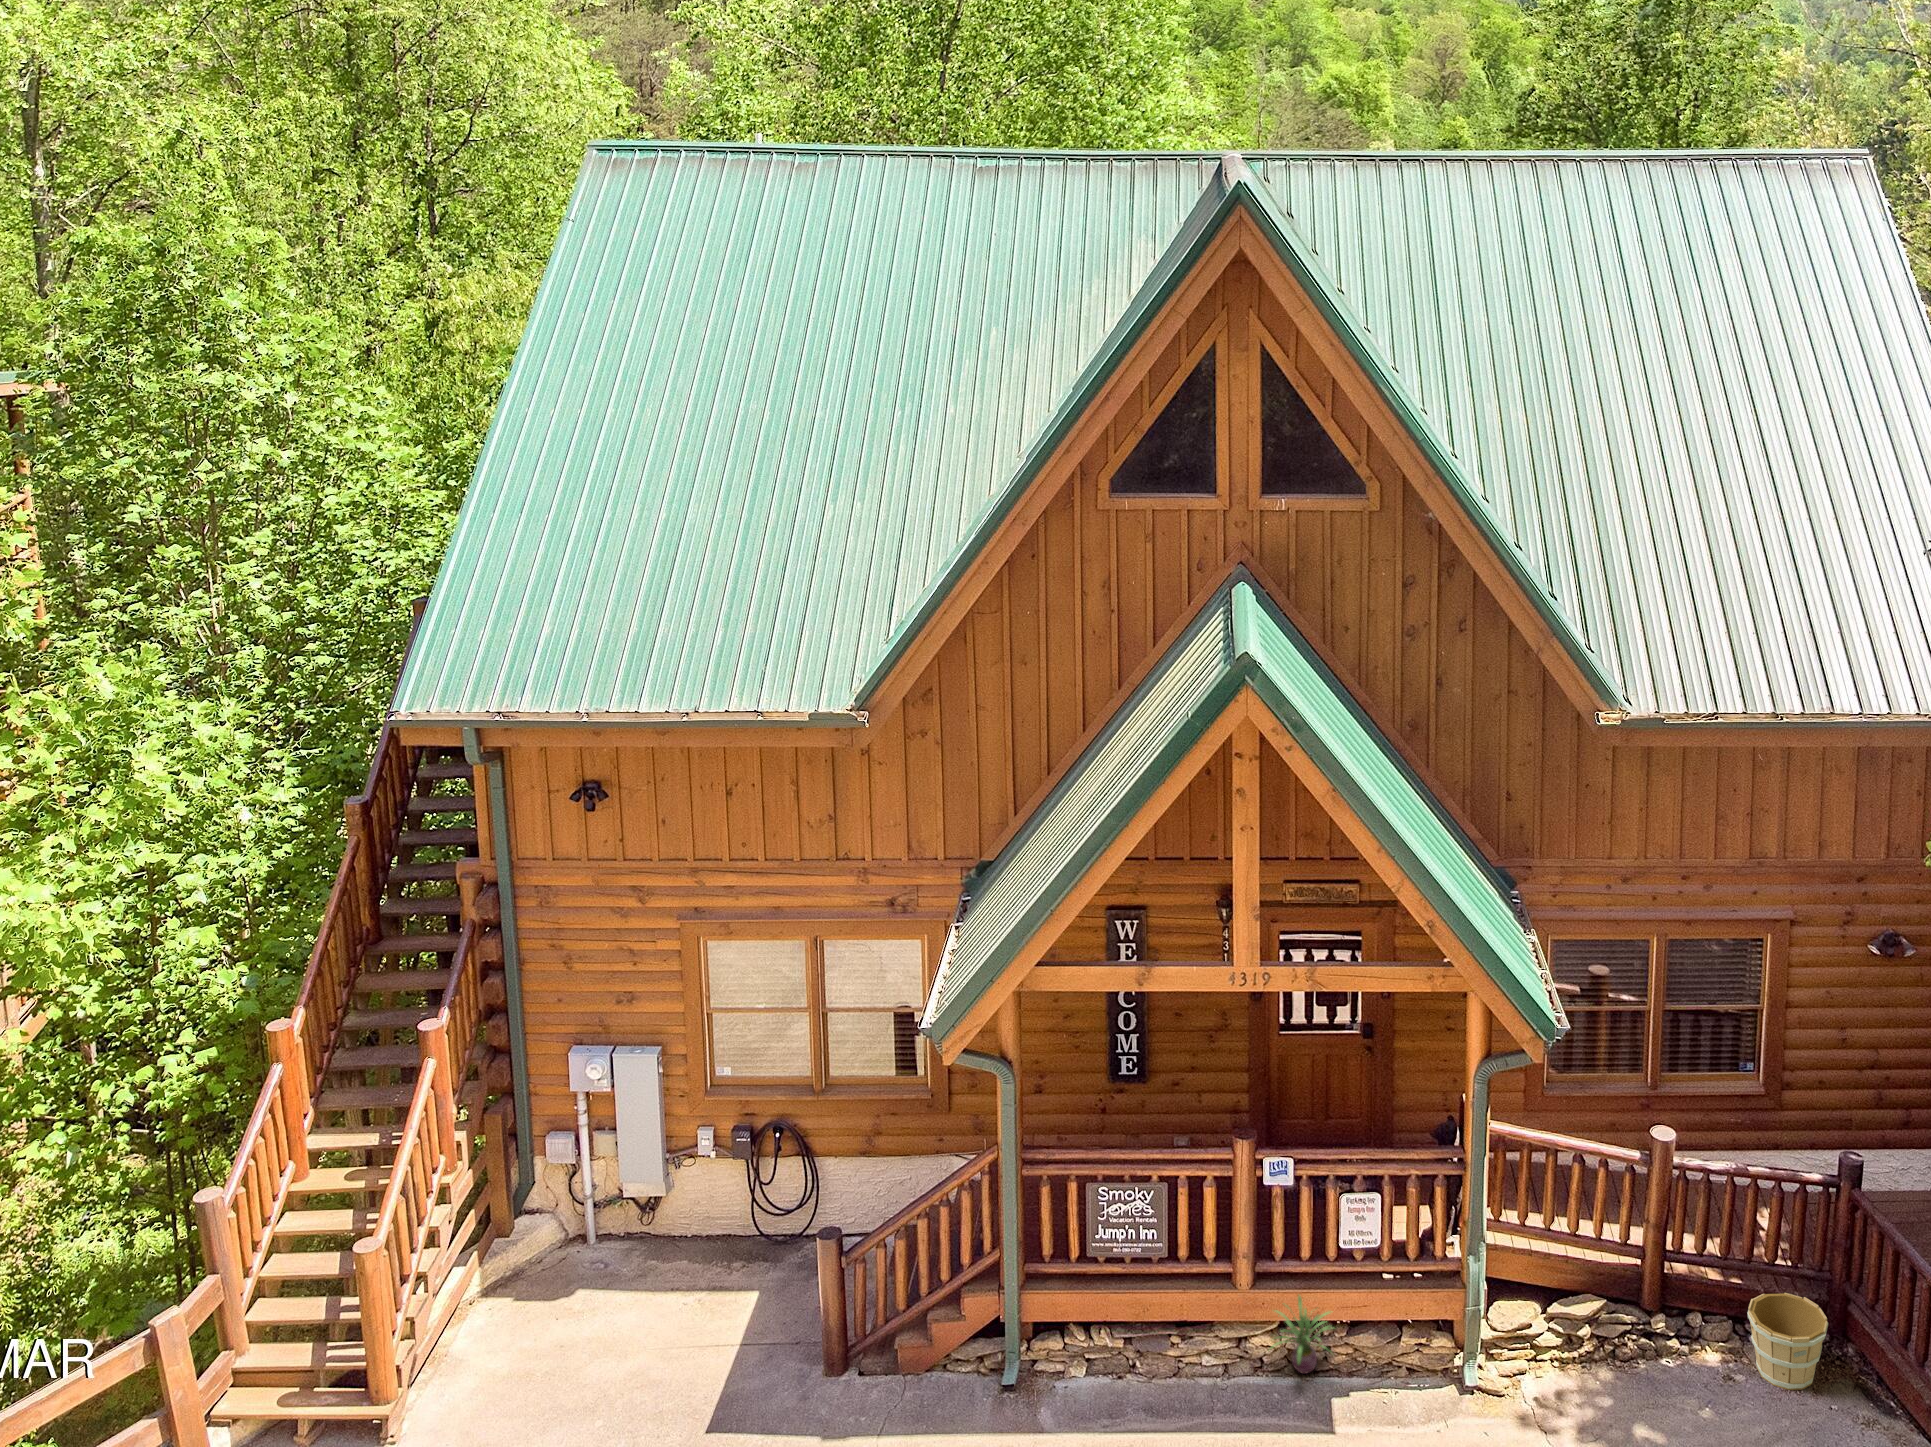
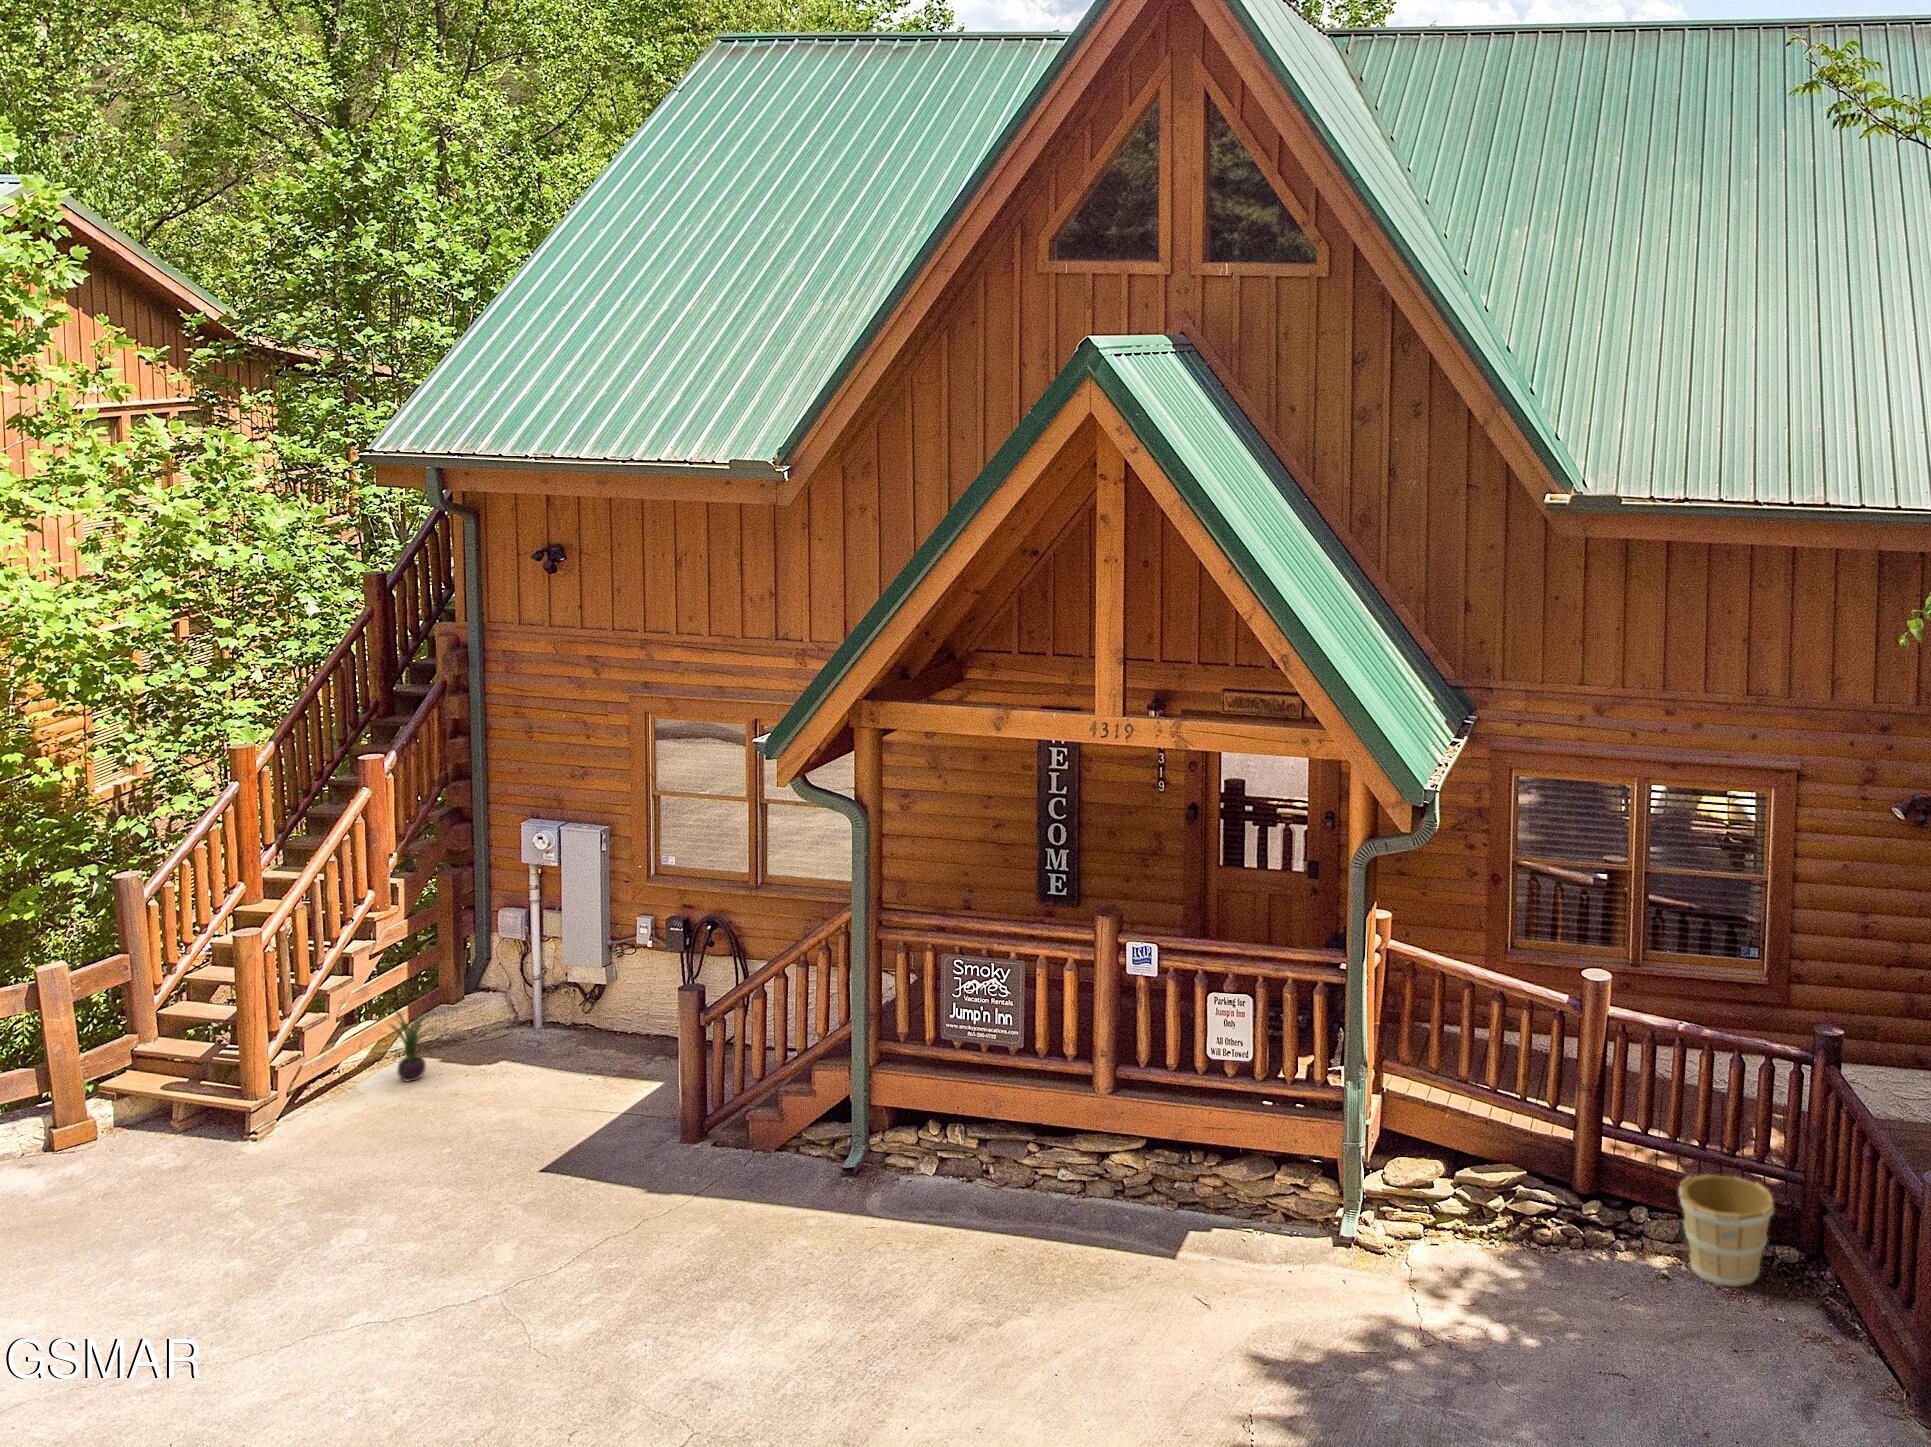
decorative plant: present [1270,1295,1330,1374] -> present [378,1011,433,1081]

